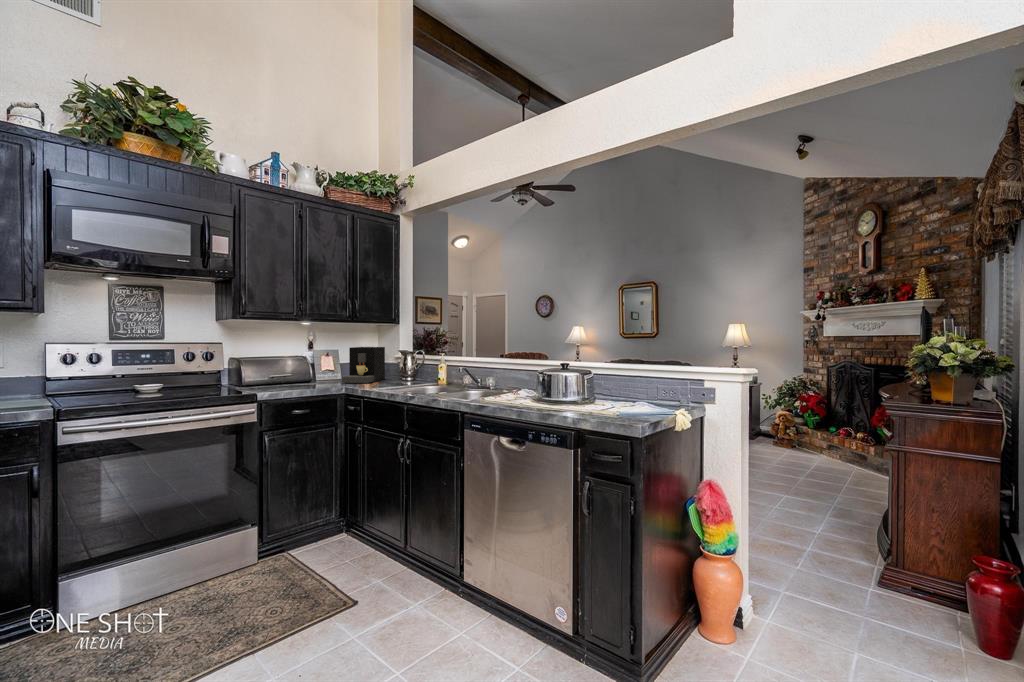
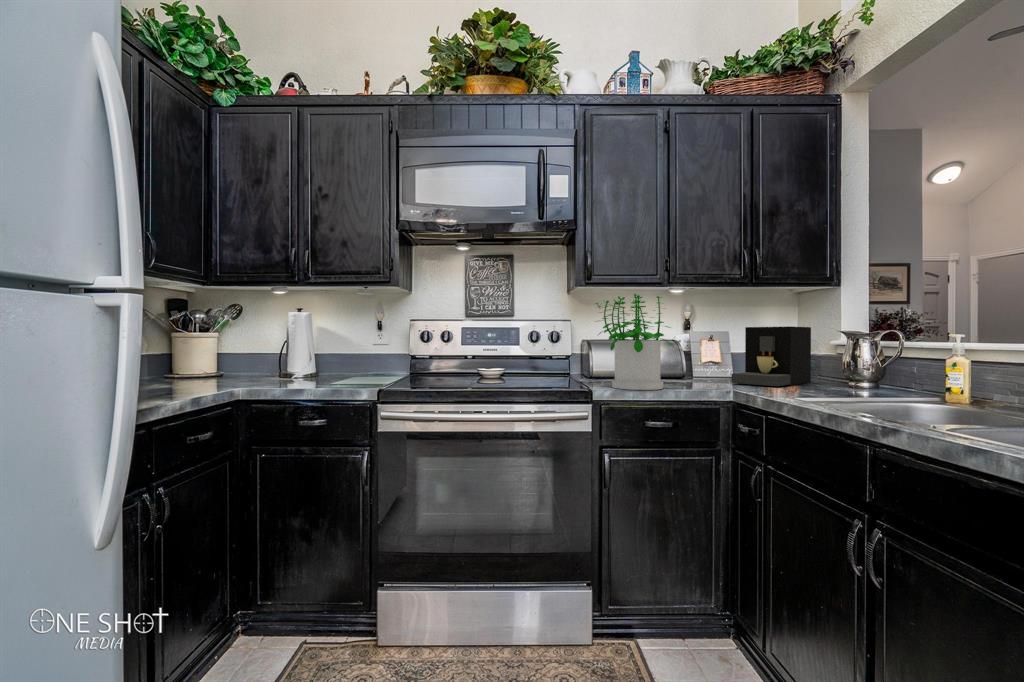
potted plant: none [254,329,310,392] -> present [596,294,672,390]

